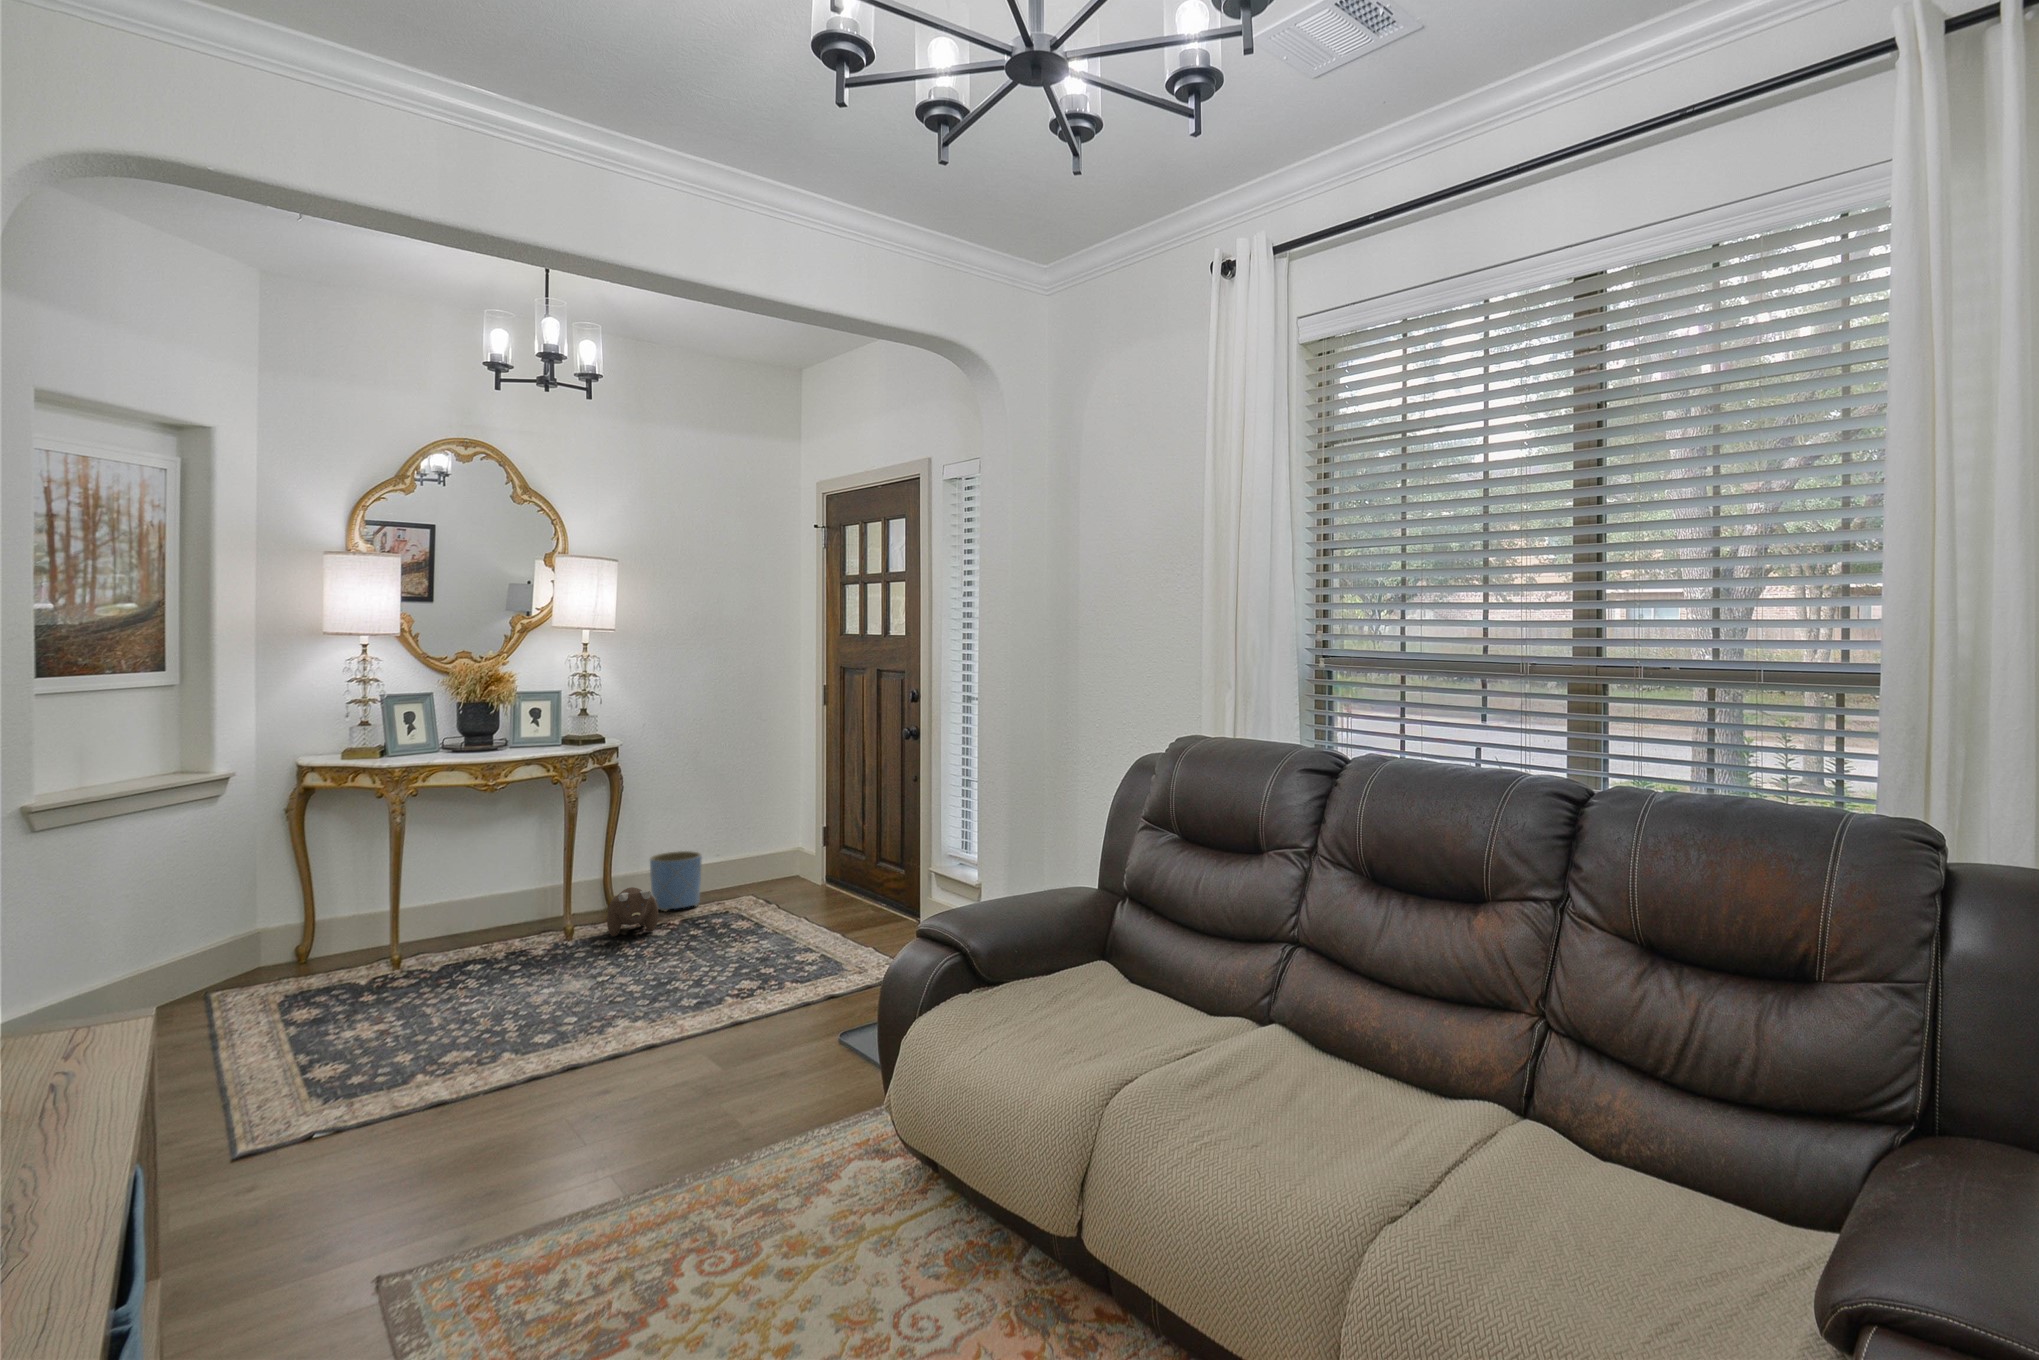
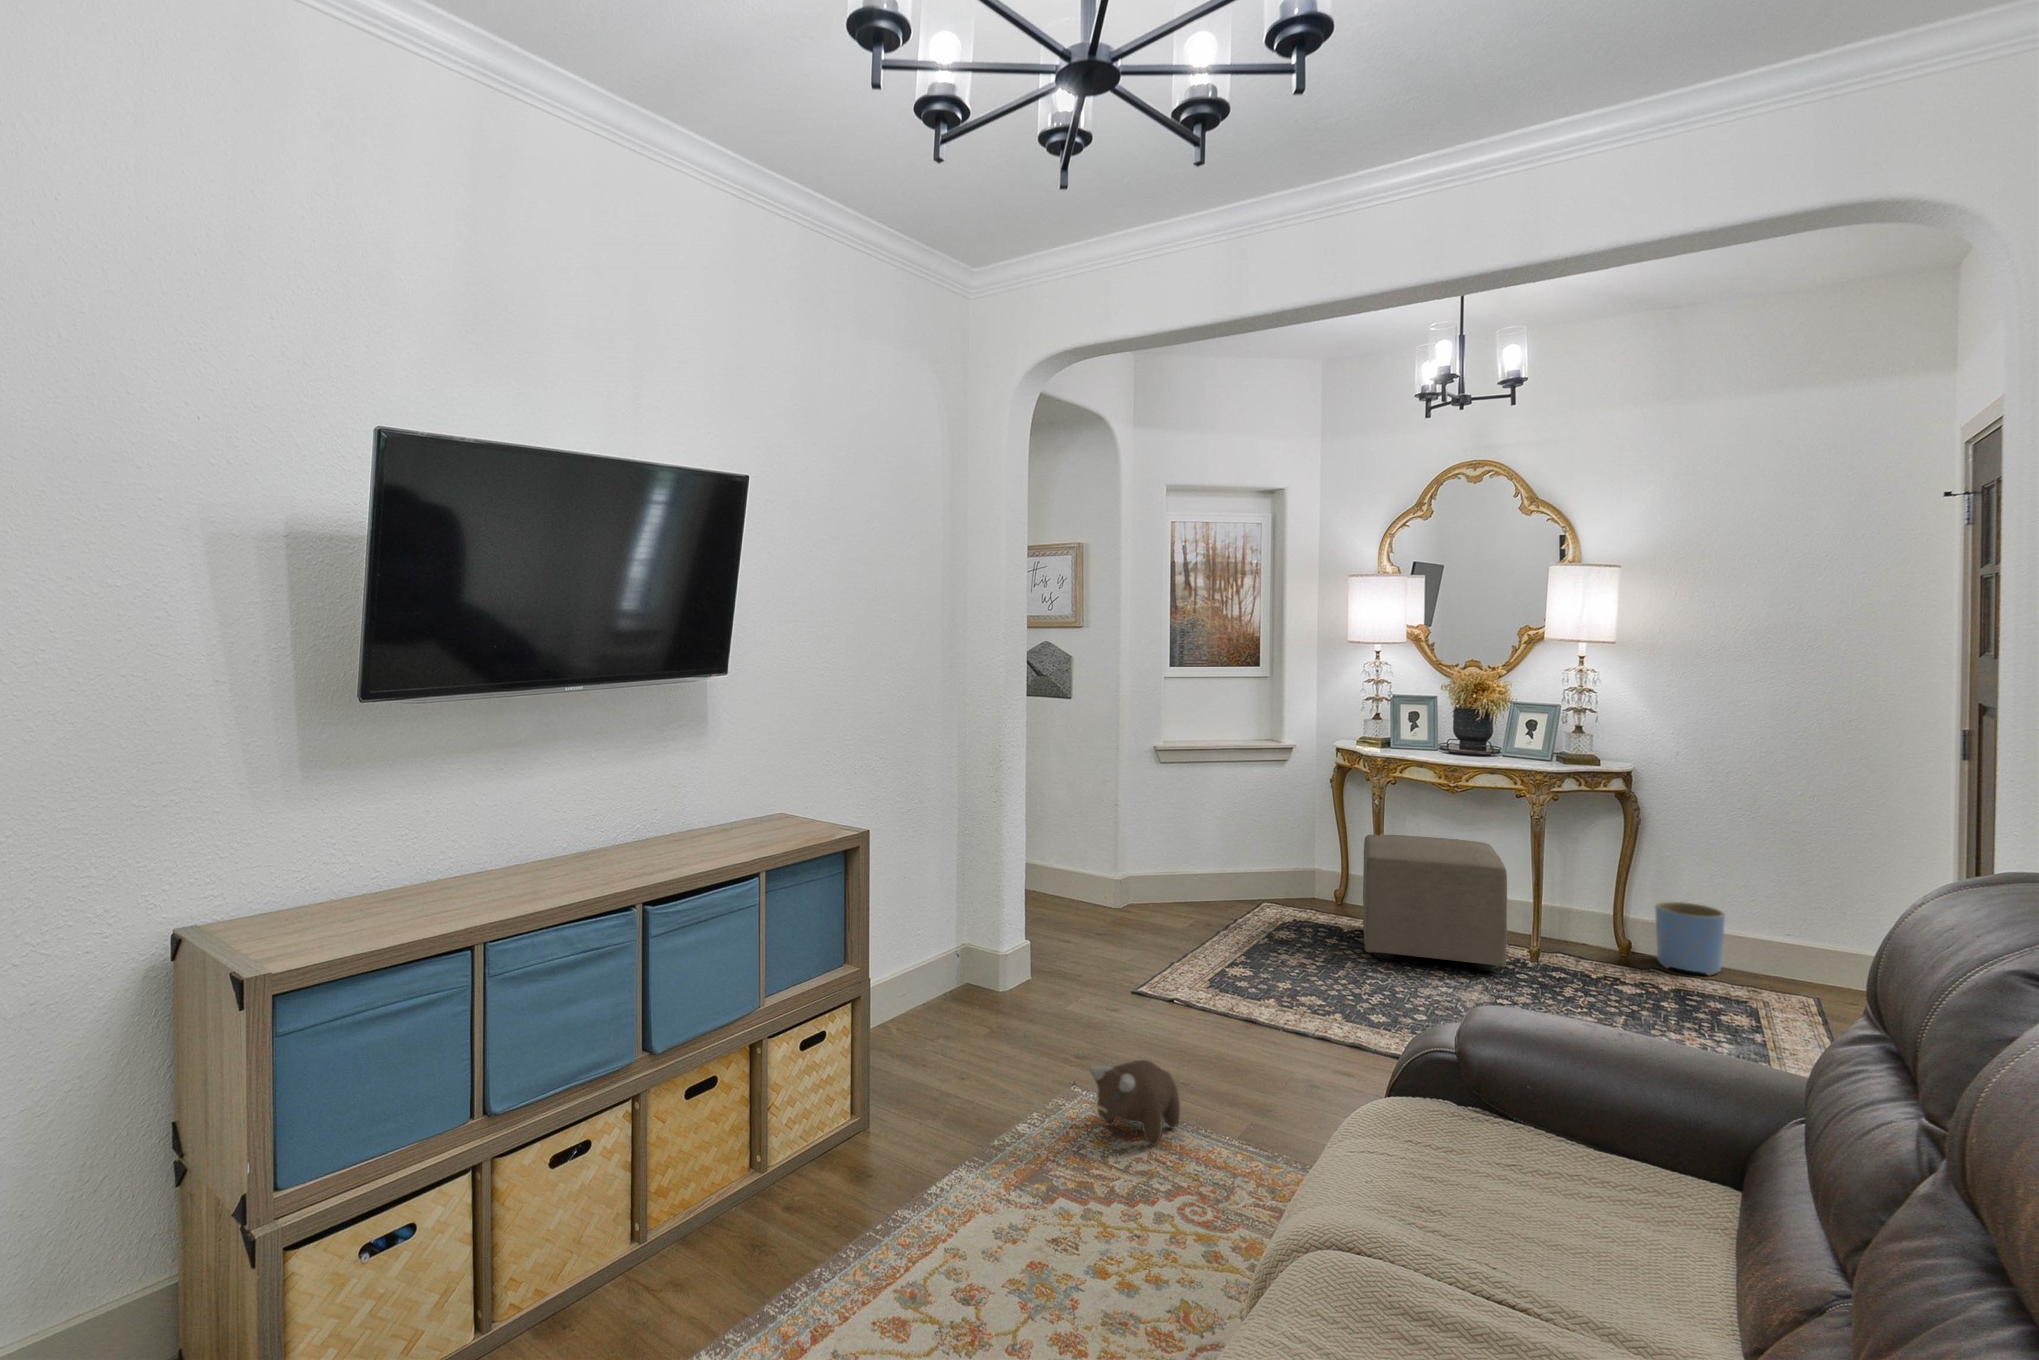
ottoman: none [379,839,578,988] -> present [1363,834,1507,971]
plush toy: present [607,887,658,936] -> present [1090,1060,1180,1145]

